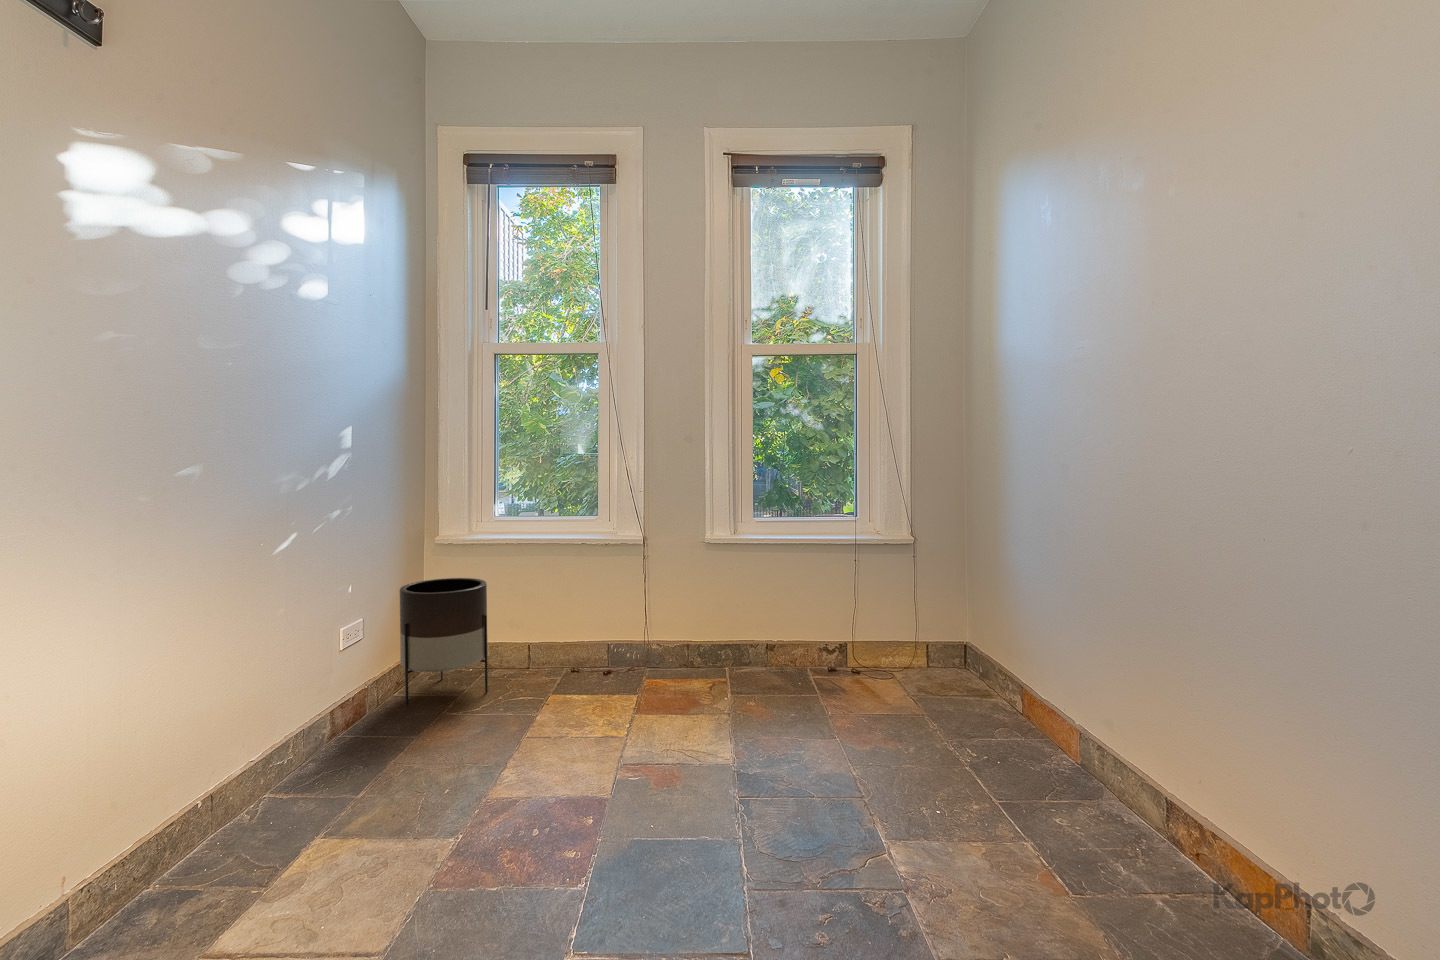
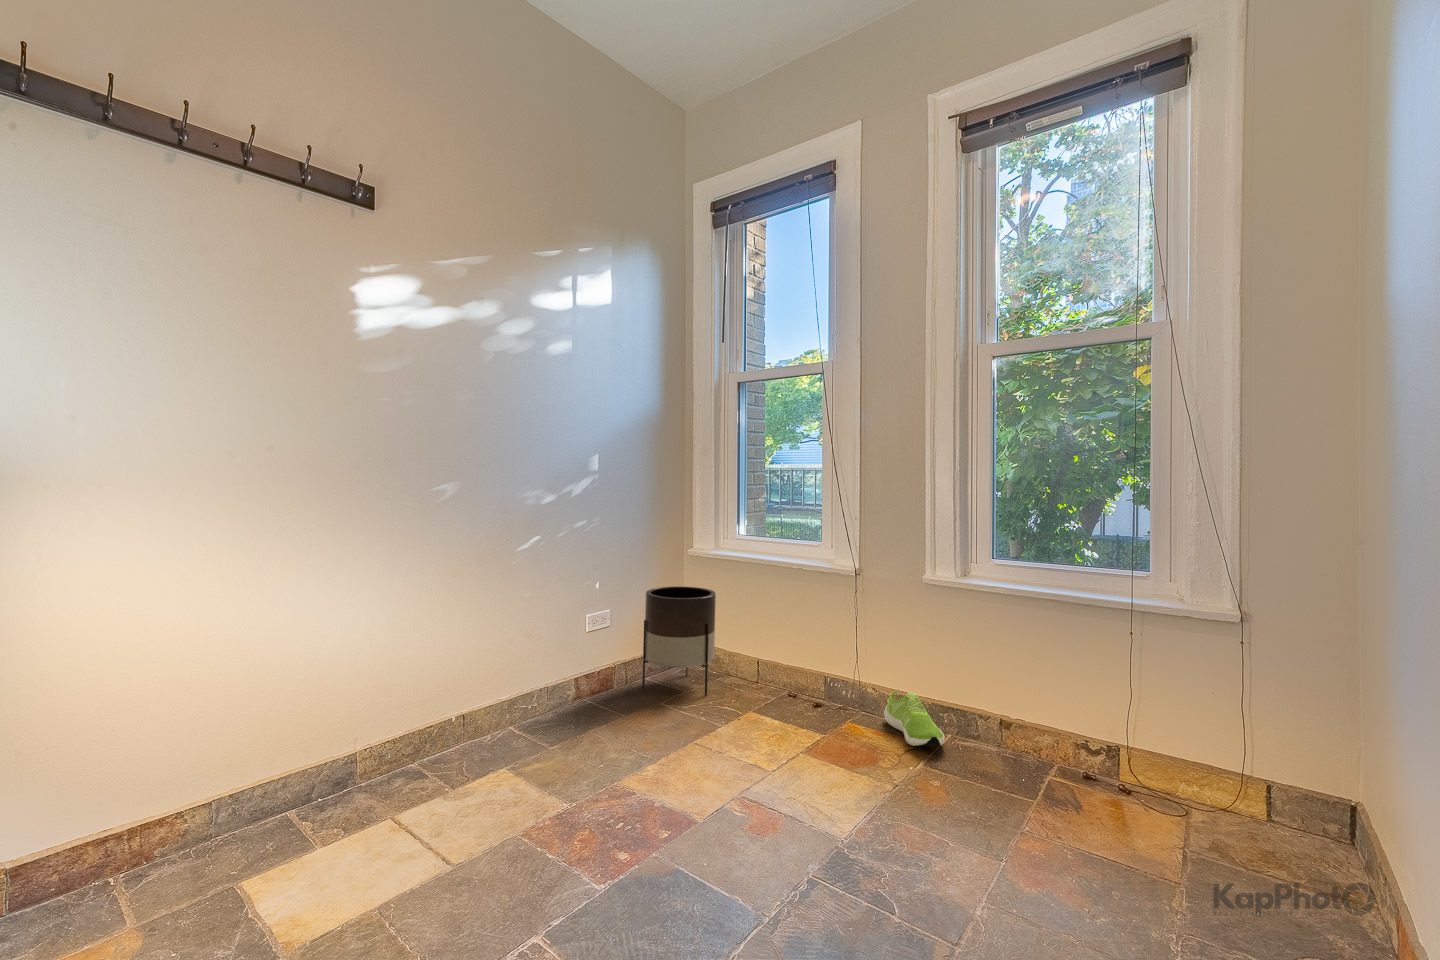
shoe: none [670,639,734,682] -> present [884,691,945,746]

